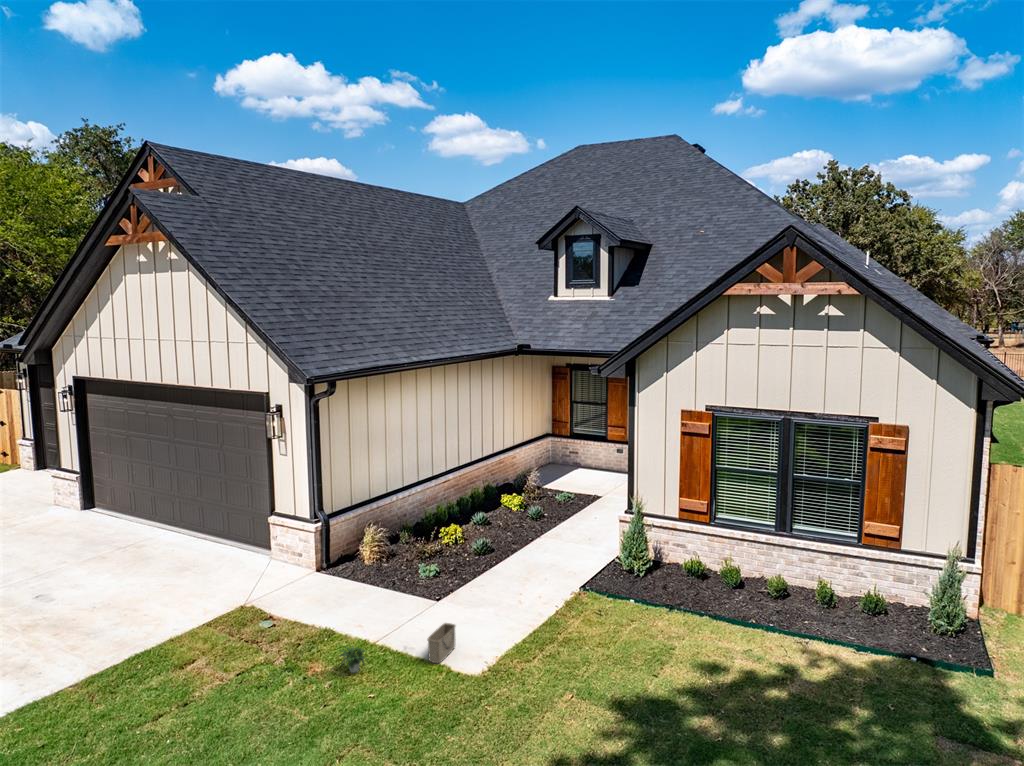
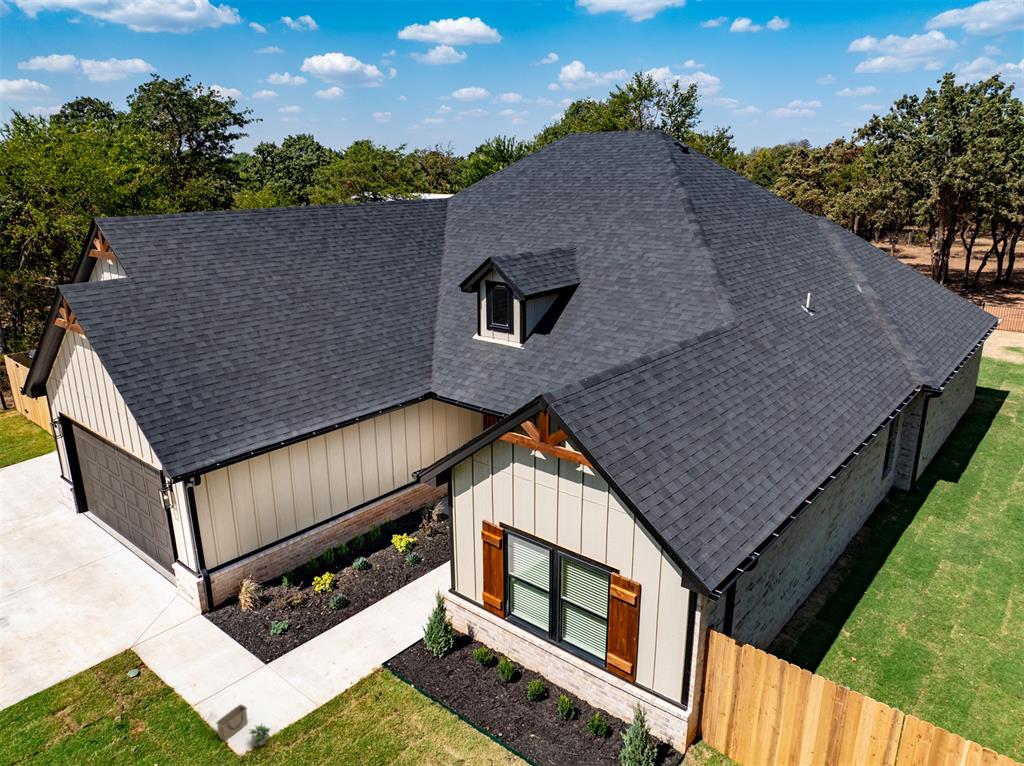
potted plant: present [339,646,365,673] -> present [250,724,271,745]

